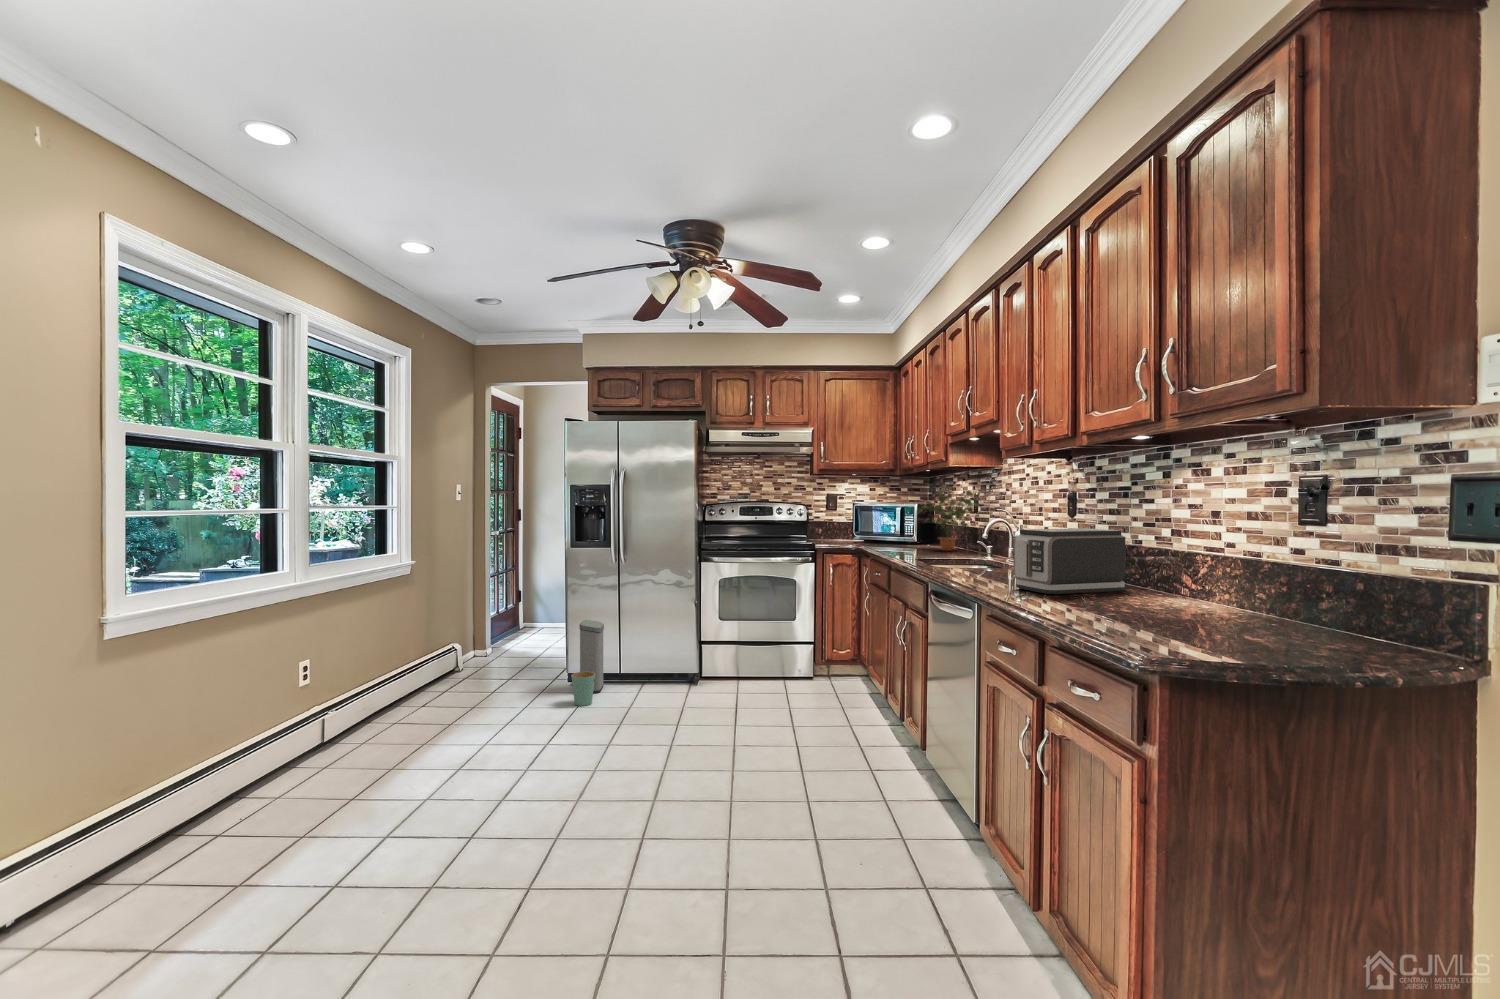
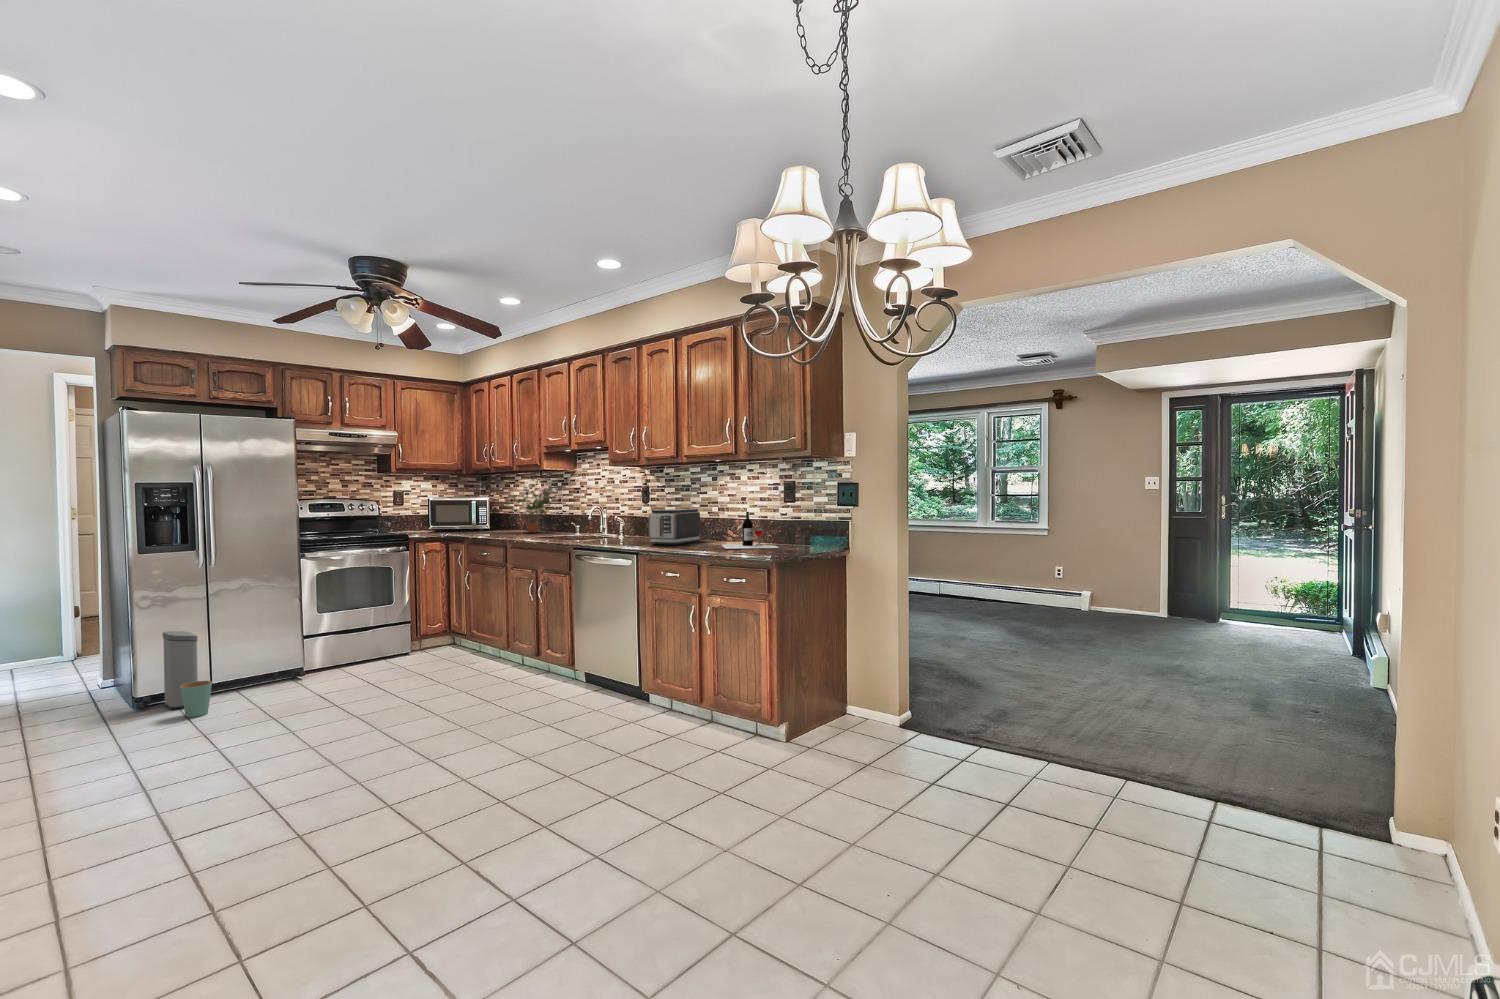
wine bottle: none [1106,542,1264,634] -> present [722,512,778,549]

